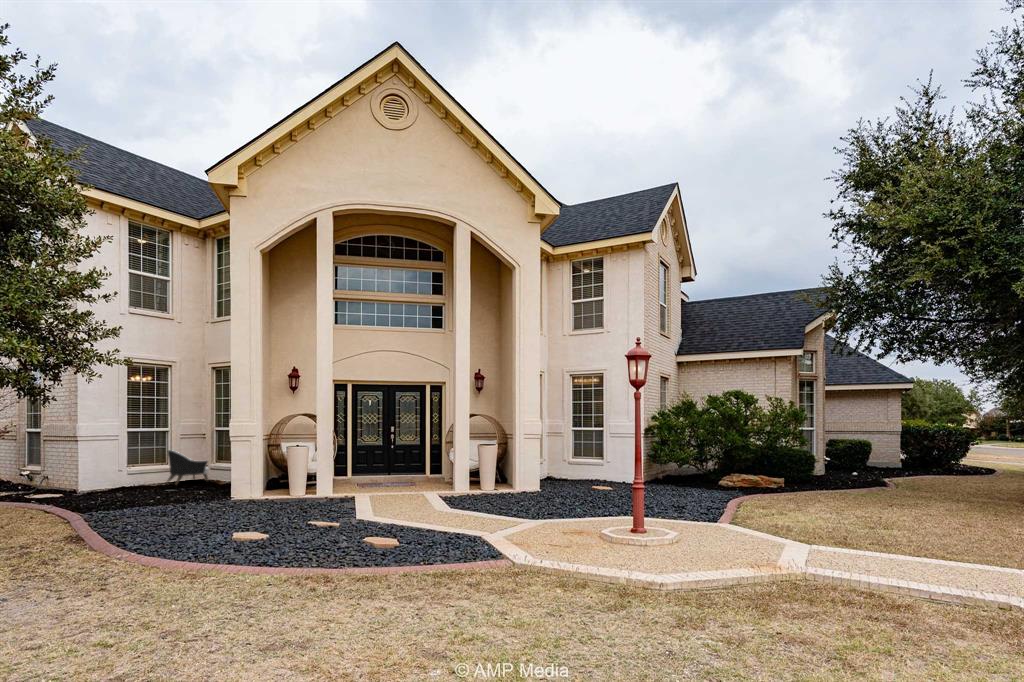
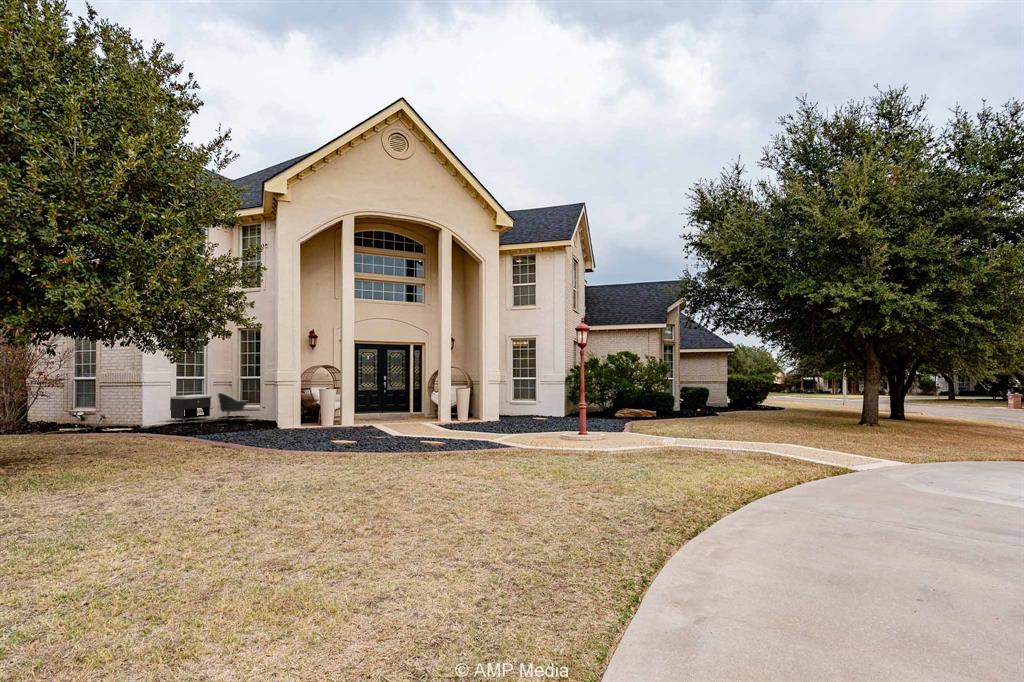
storage bench: none [99,452,156,490] -> present [170,394,212,421]

